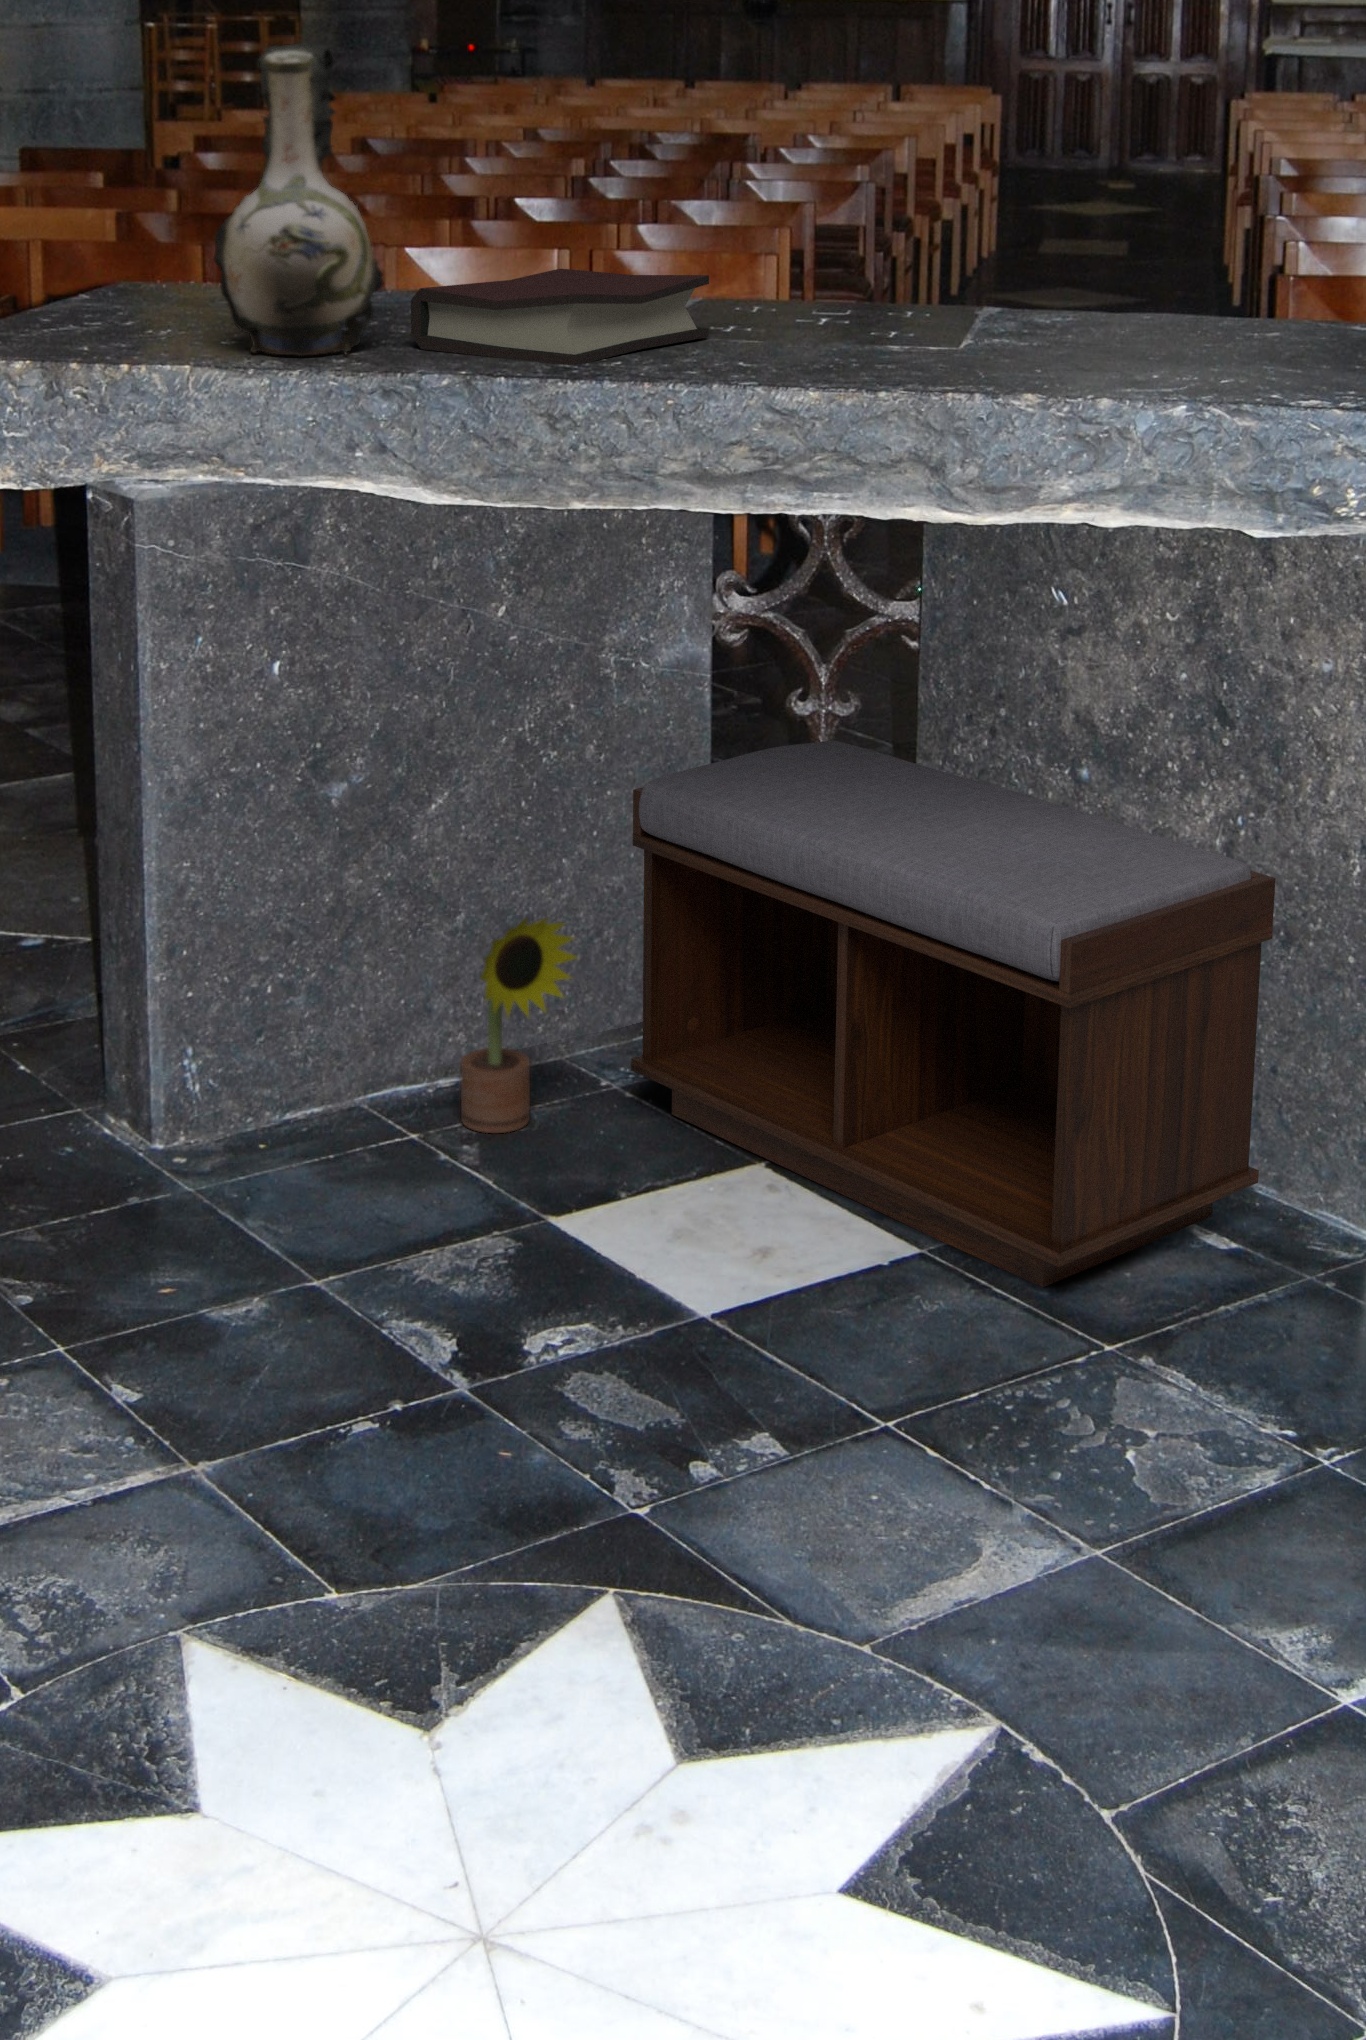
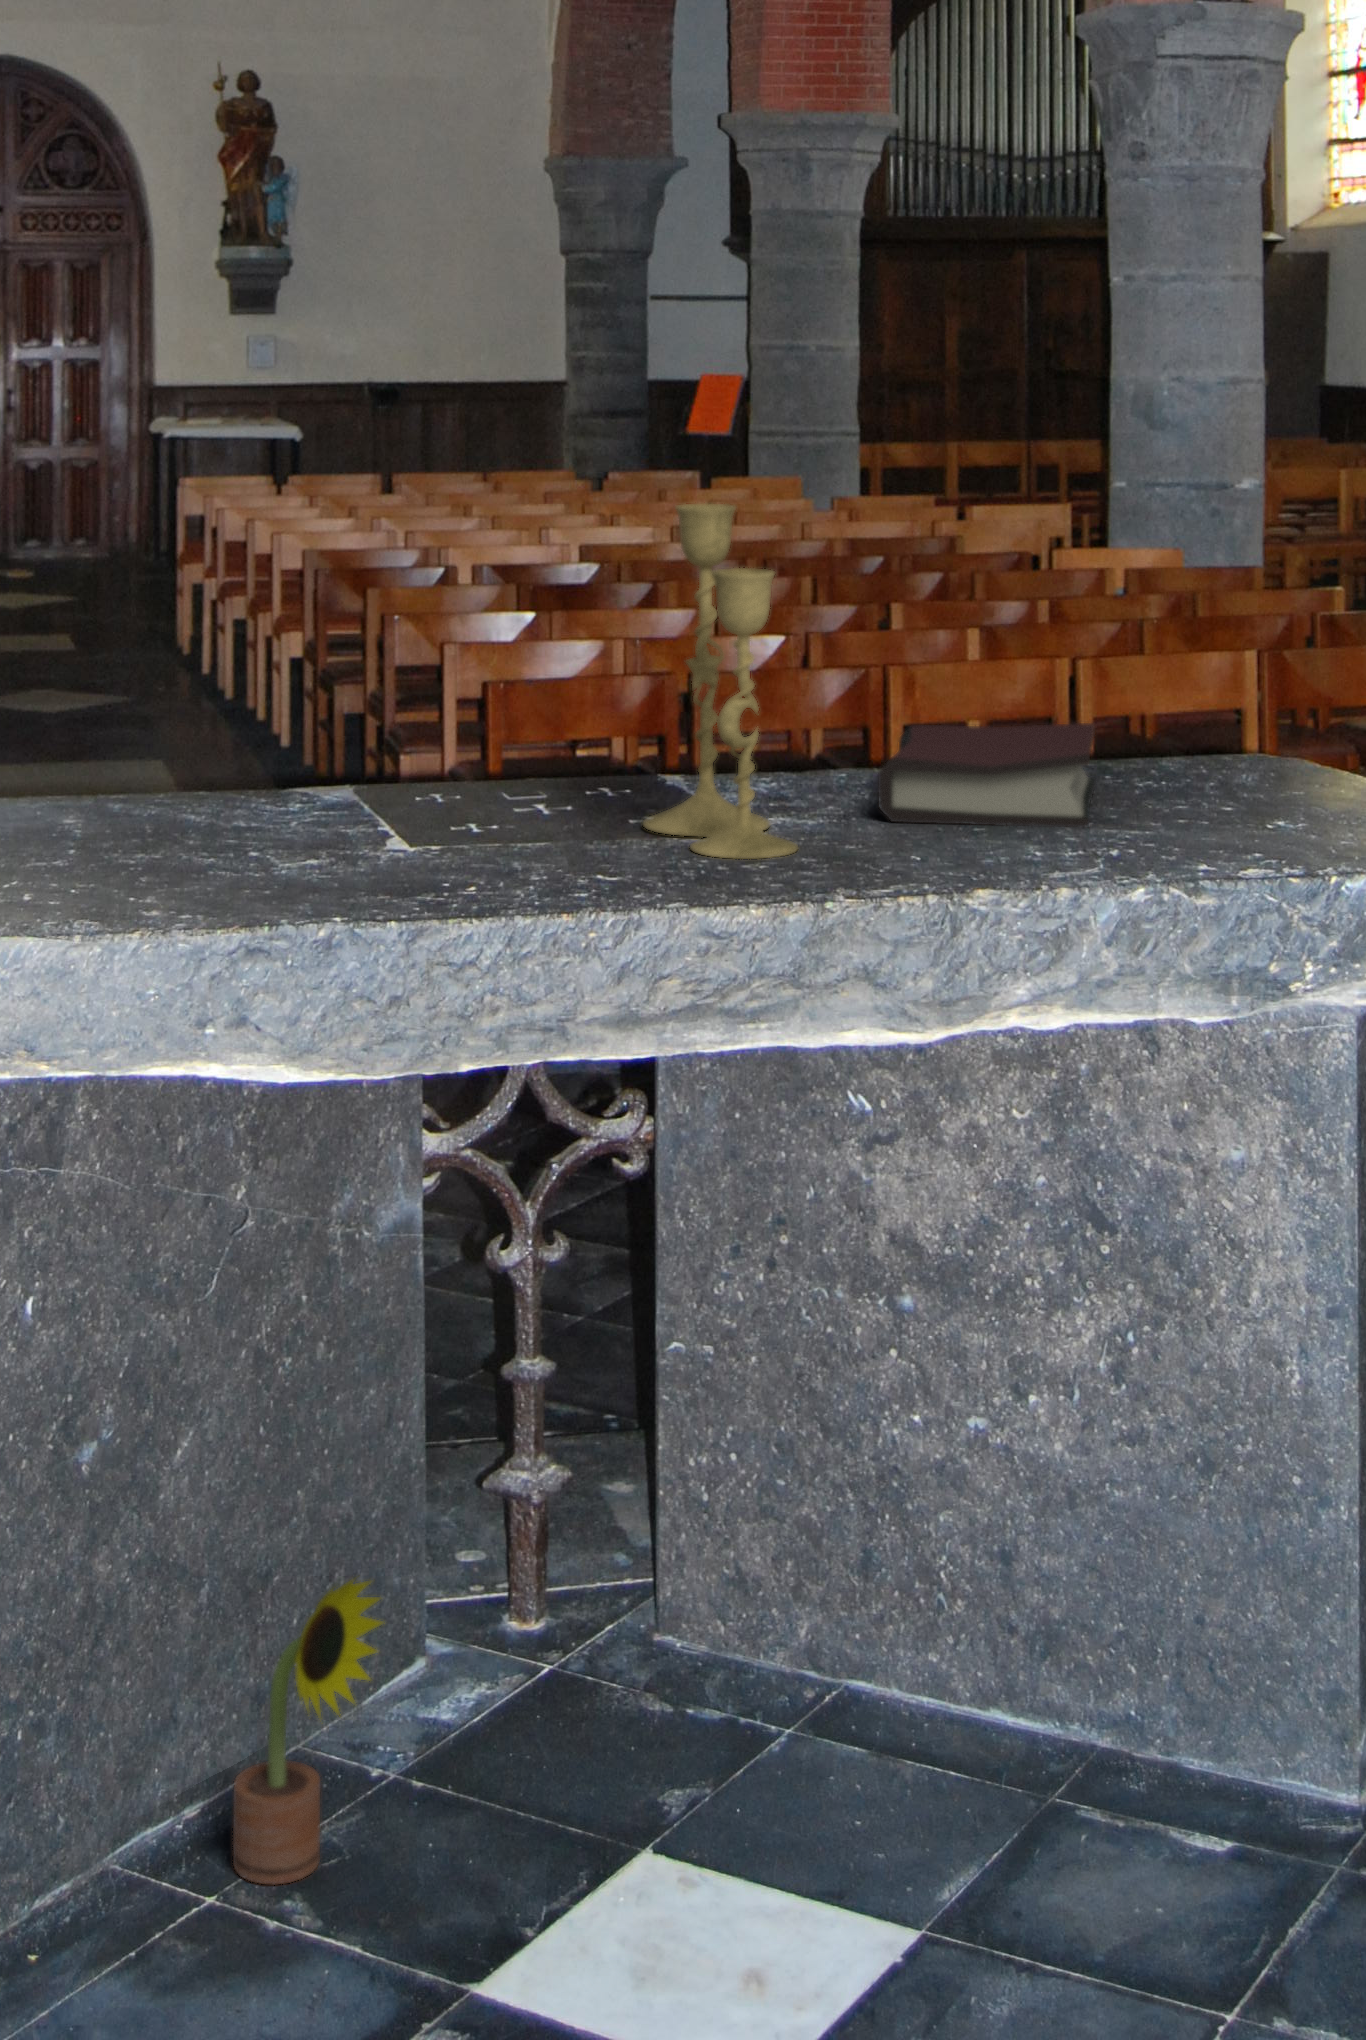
candlestick: none [832,40,951,362] -> present [643,504,798,859]
decorative vase: present [213,43,384,356] -> none [24,538,228,911]
hardback book: present [411,269,709,365] -> present [878,723,1096,827]
bench: present [631,740,1276,1287] -> none [426,1294,1194,1954]

